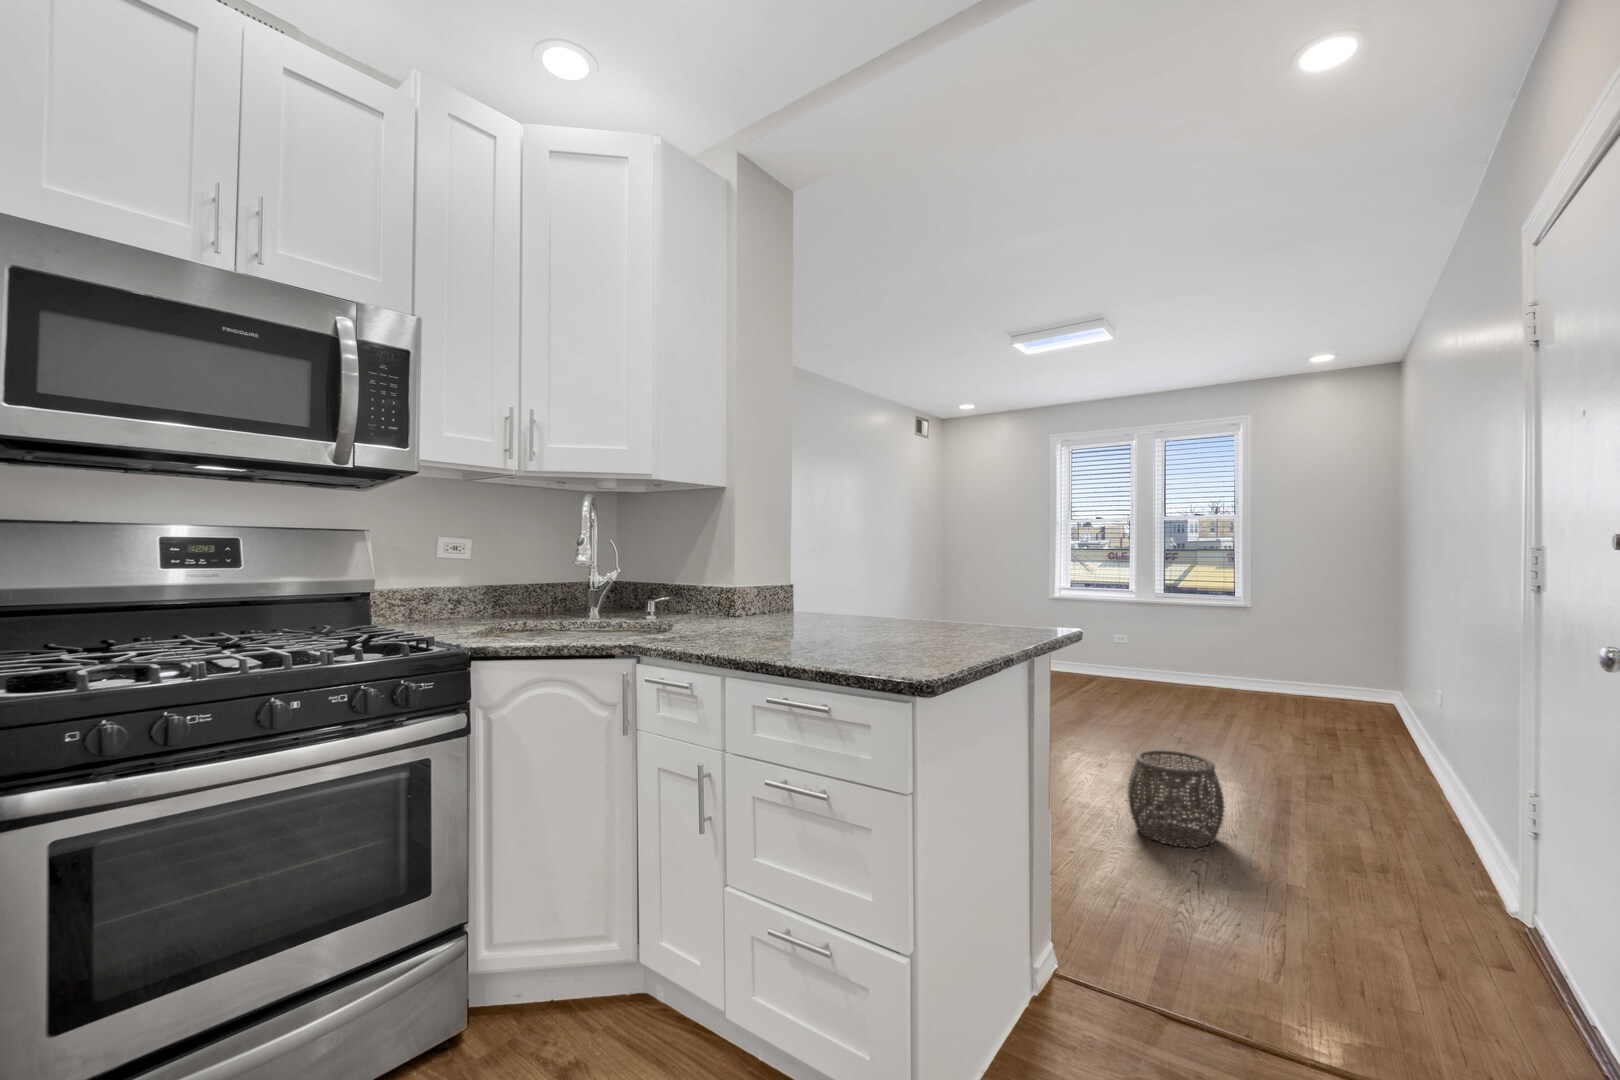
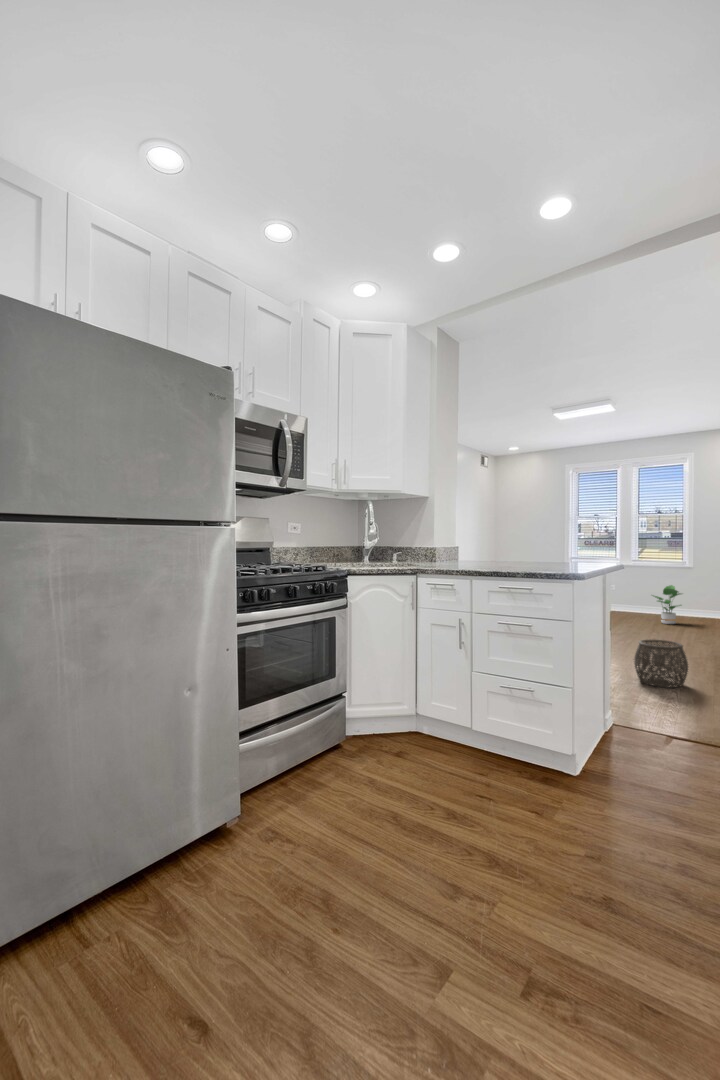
potted plant: none [1177,629,1231,693] -> present [654,585,681,624]

